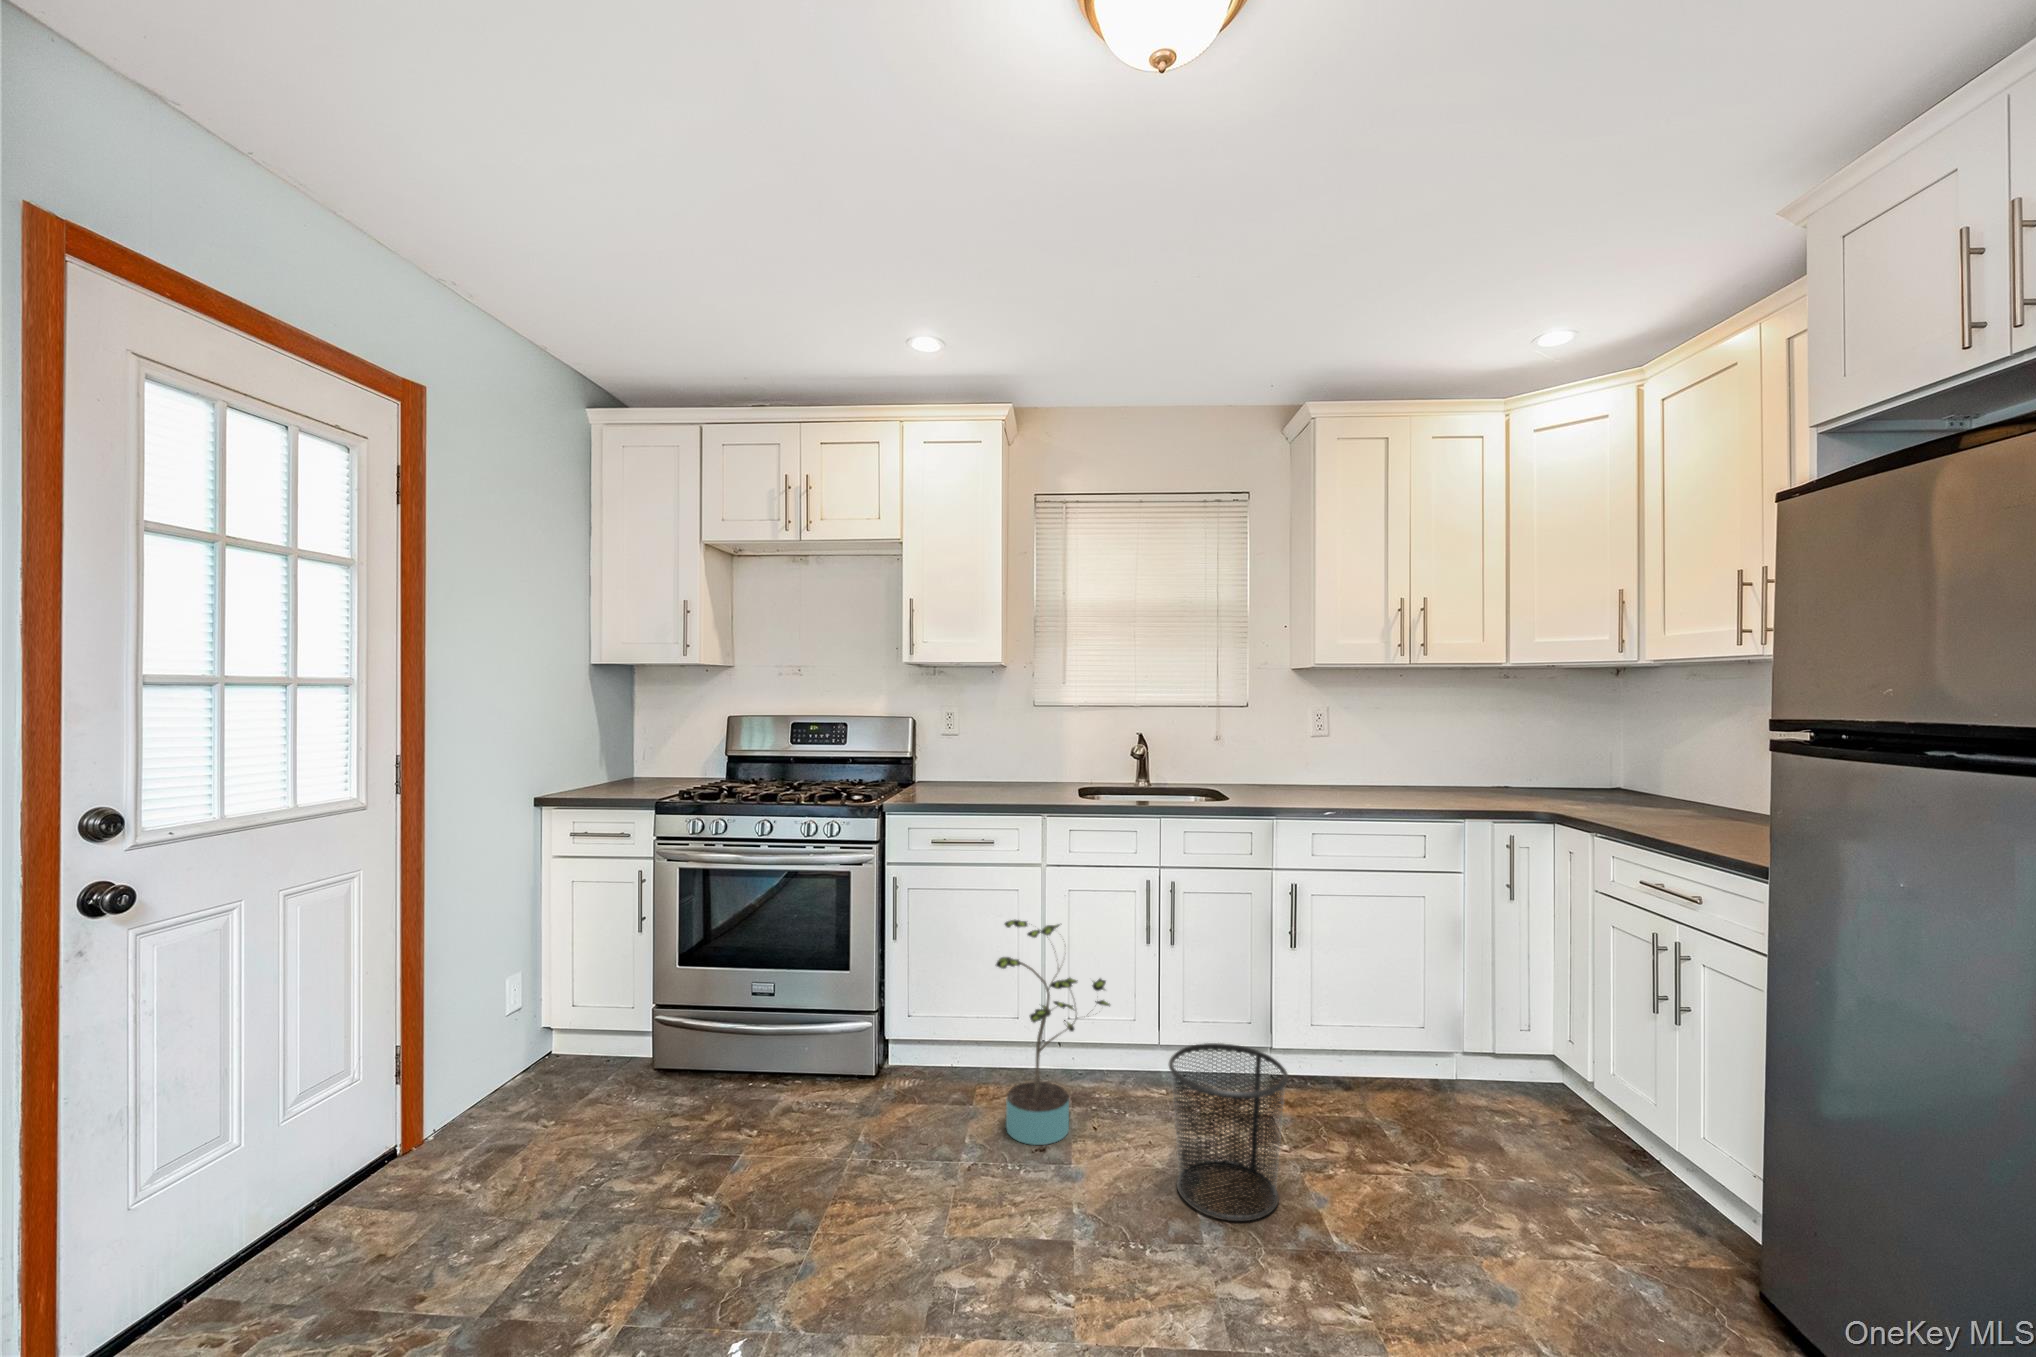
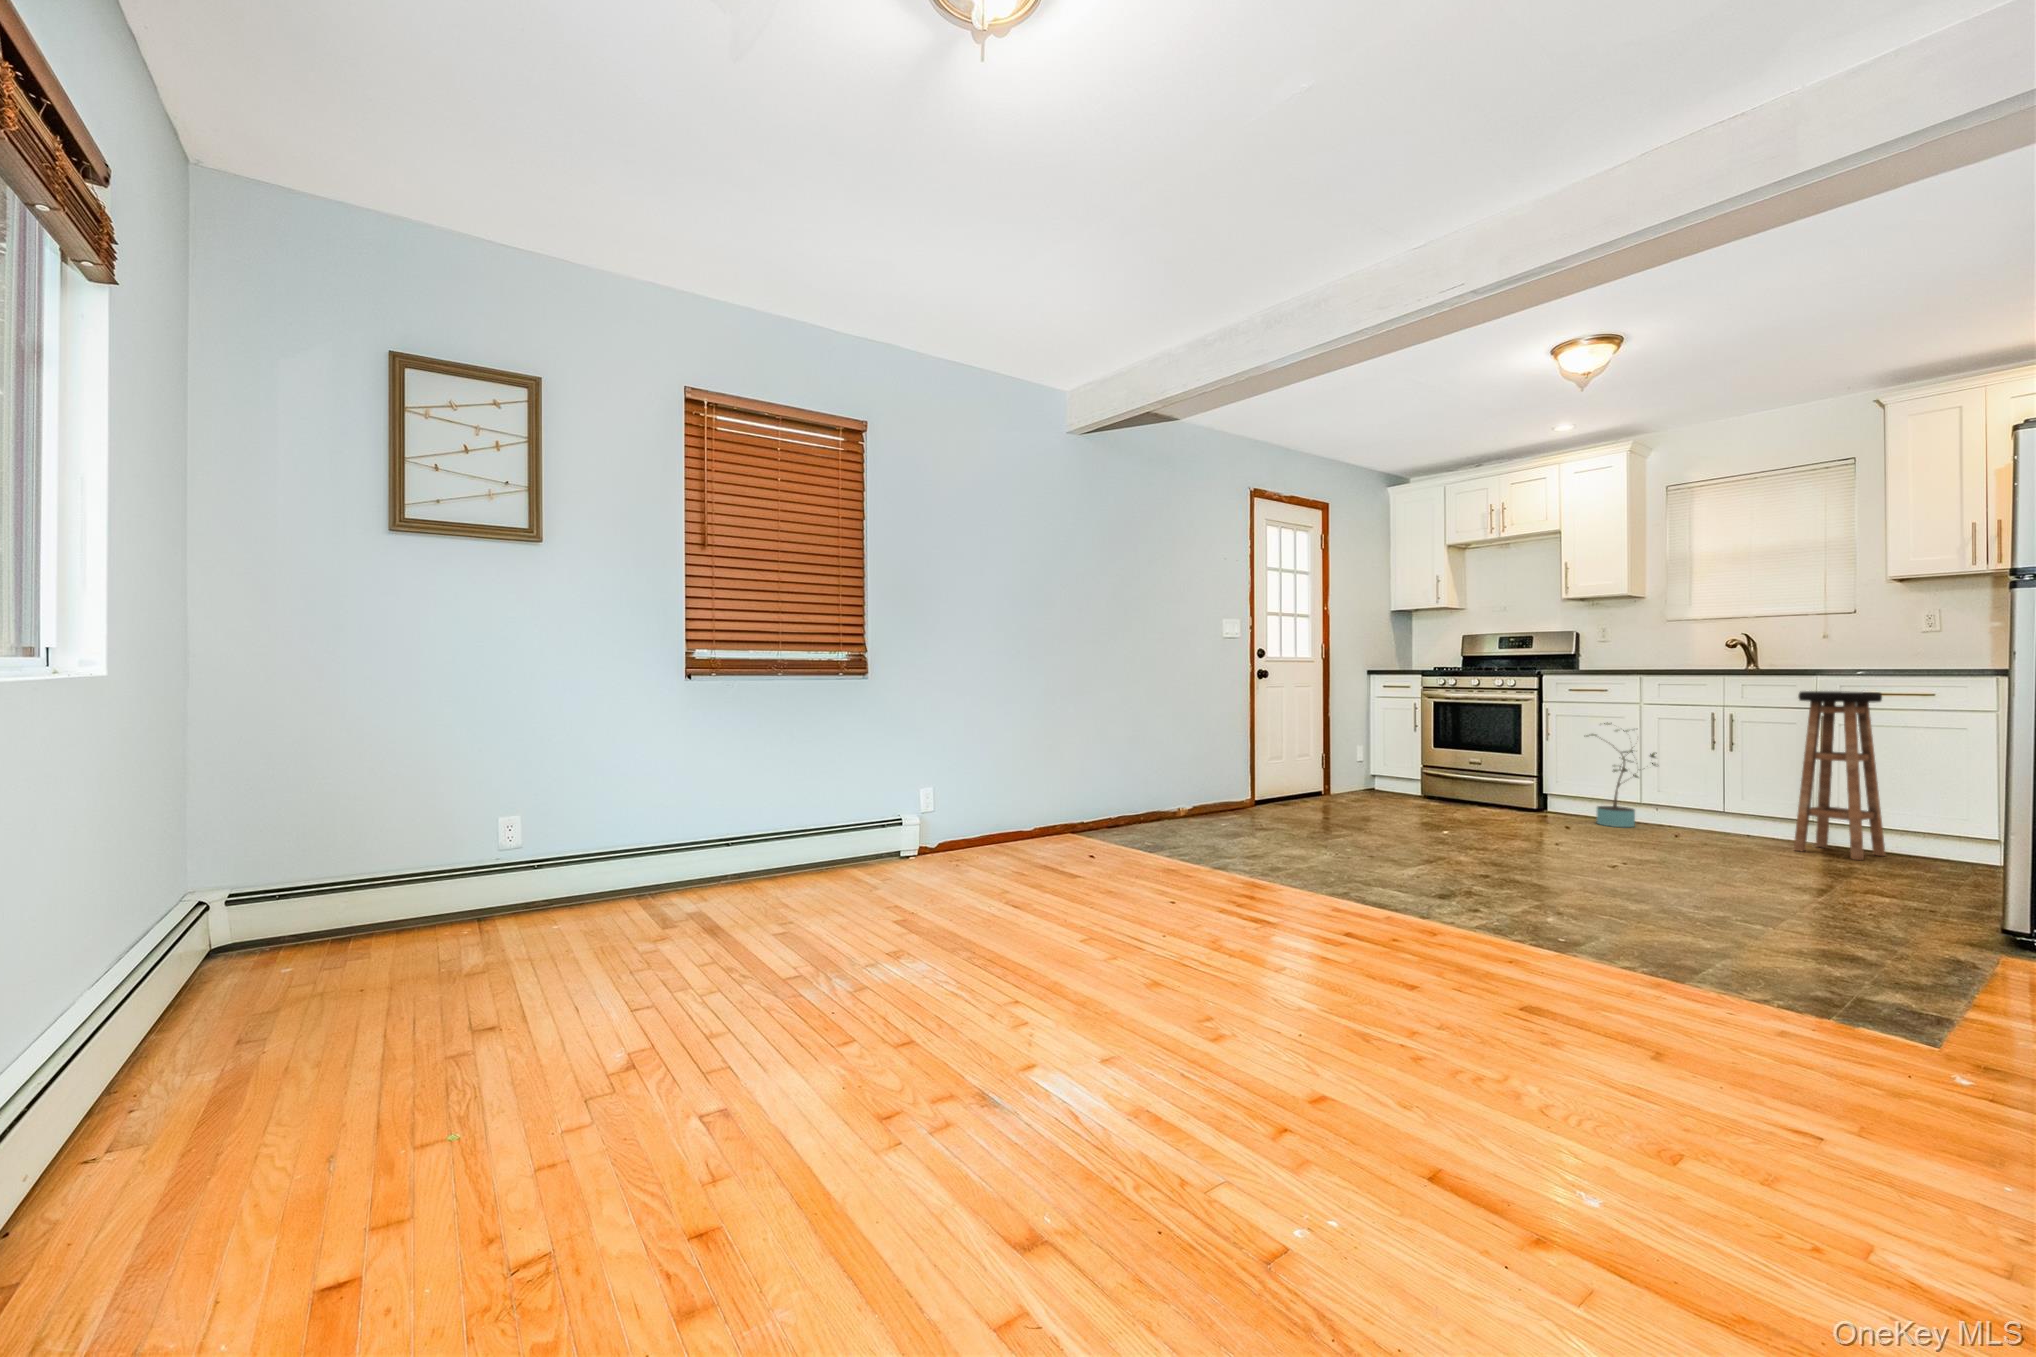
bar stool: none [1322,858,1436,1180] -> present [1794,691,1885,860]
waste bin: present [1169,1043,1288,1221] -> none [1669,778,1743,848]

